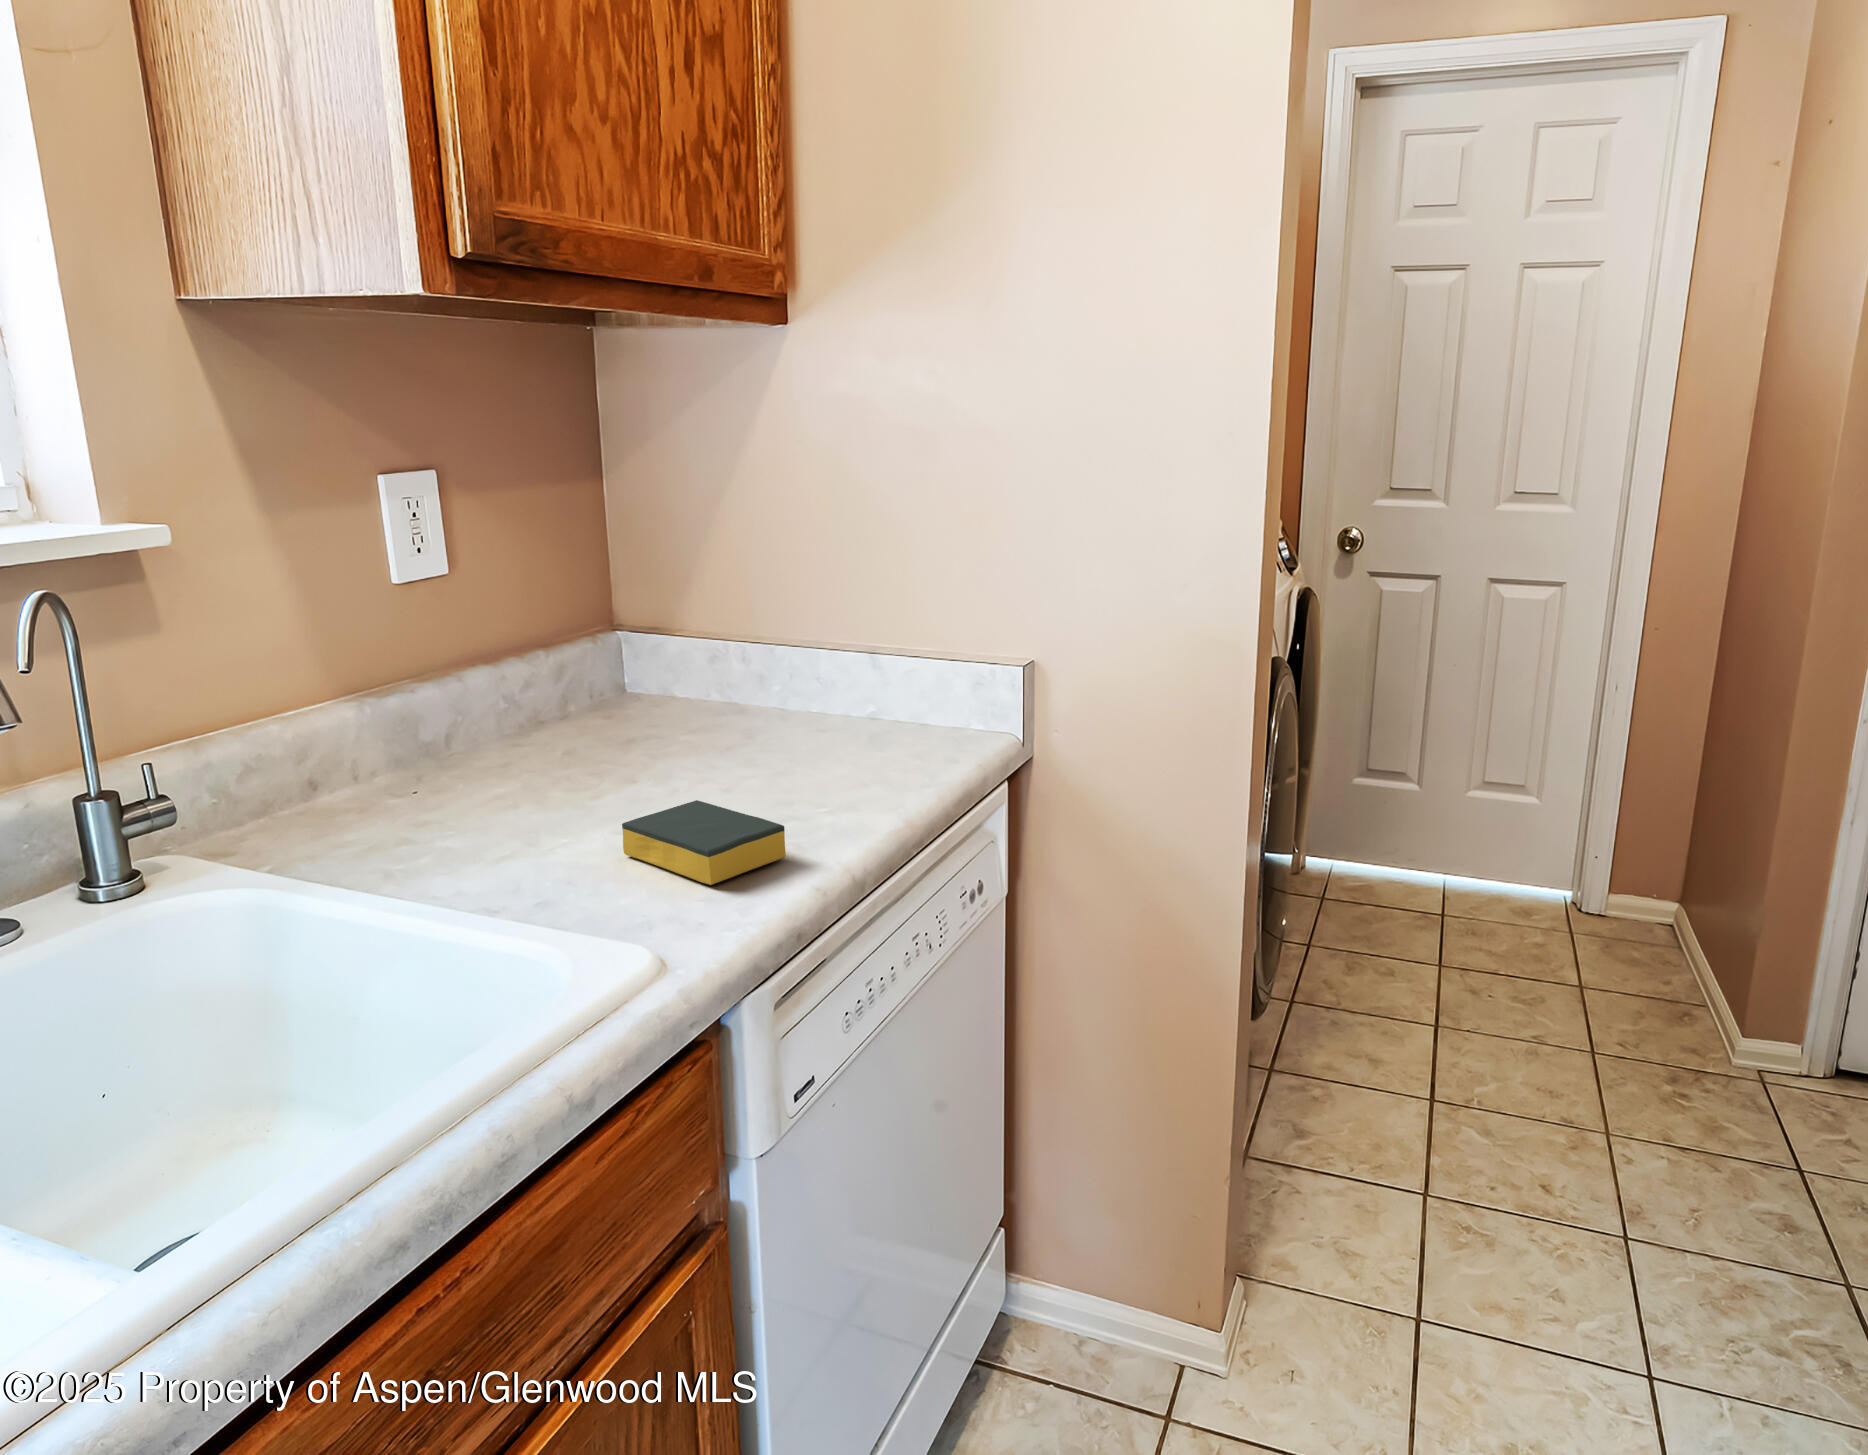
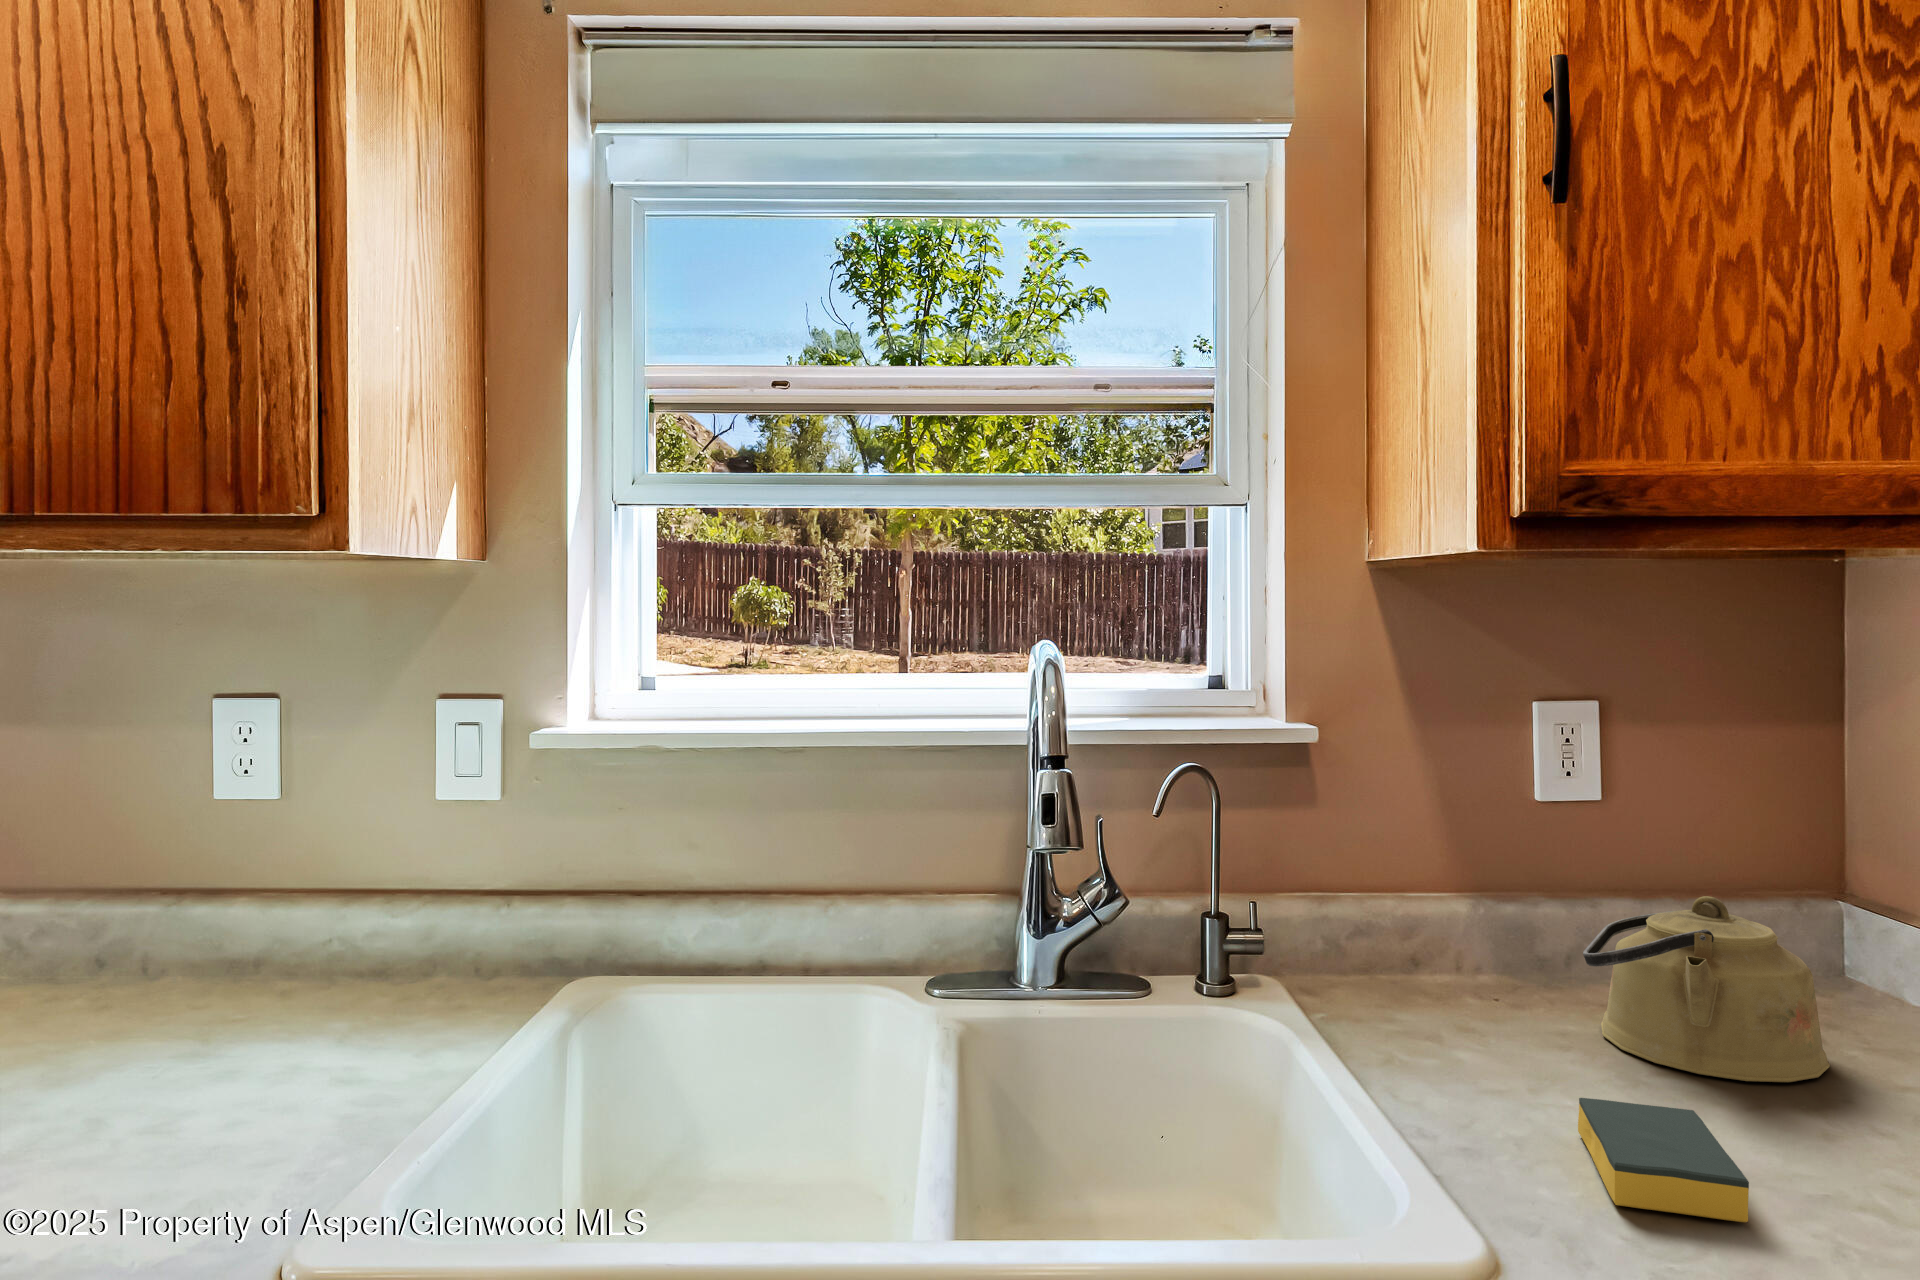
kettle: none [504,636,701,789] -> present [1583,896,1830,1082]

